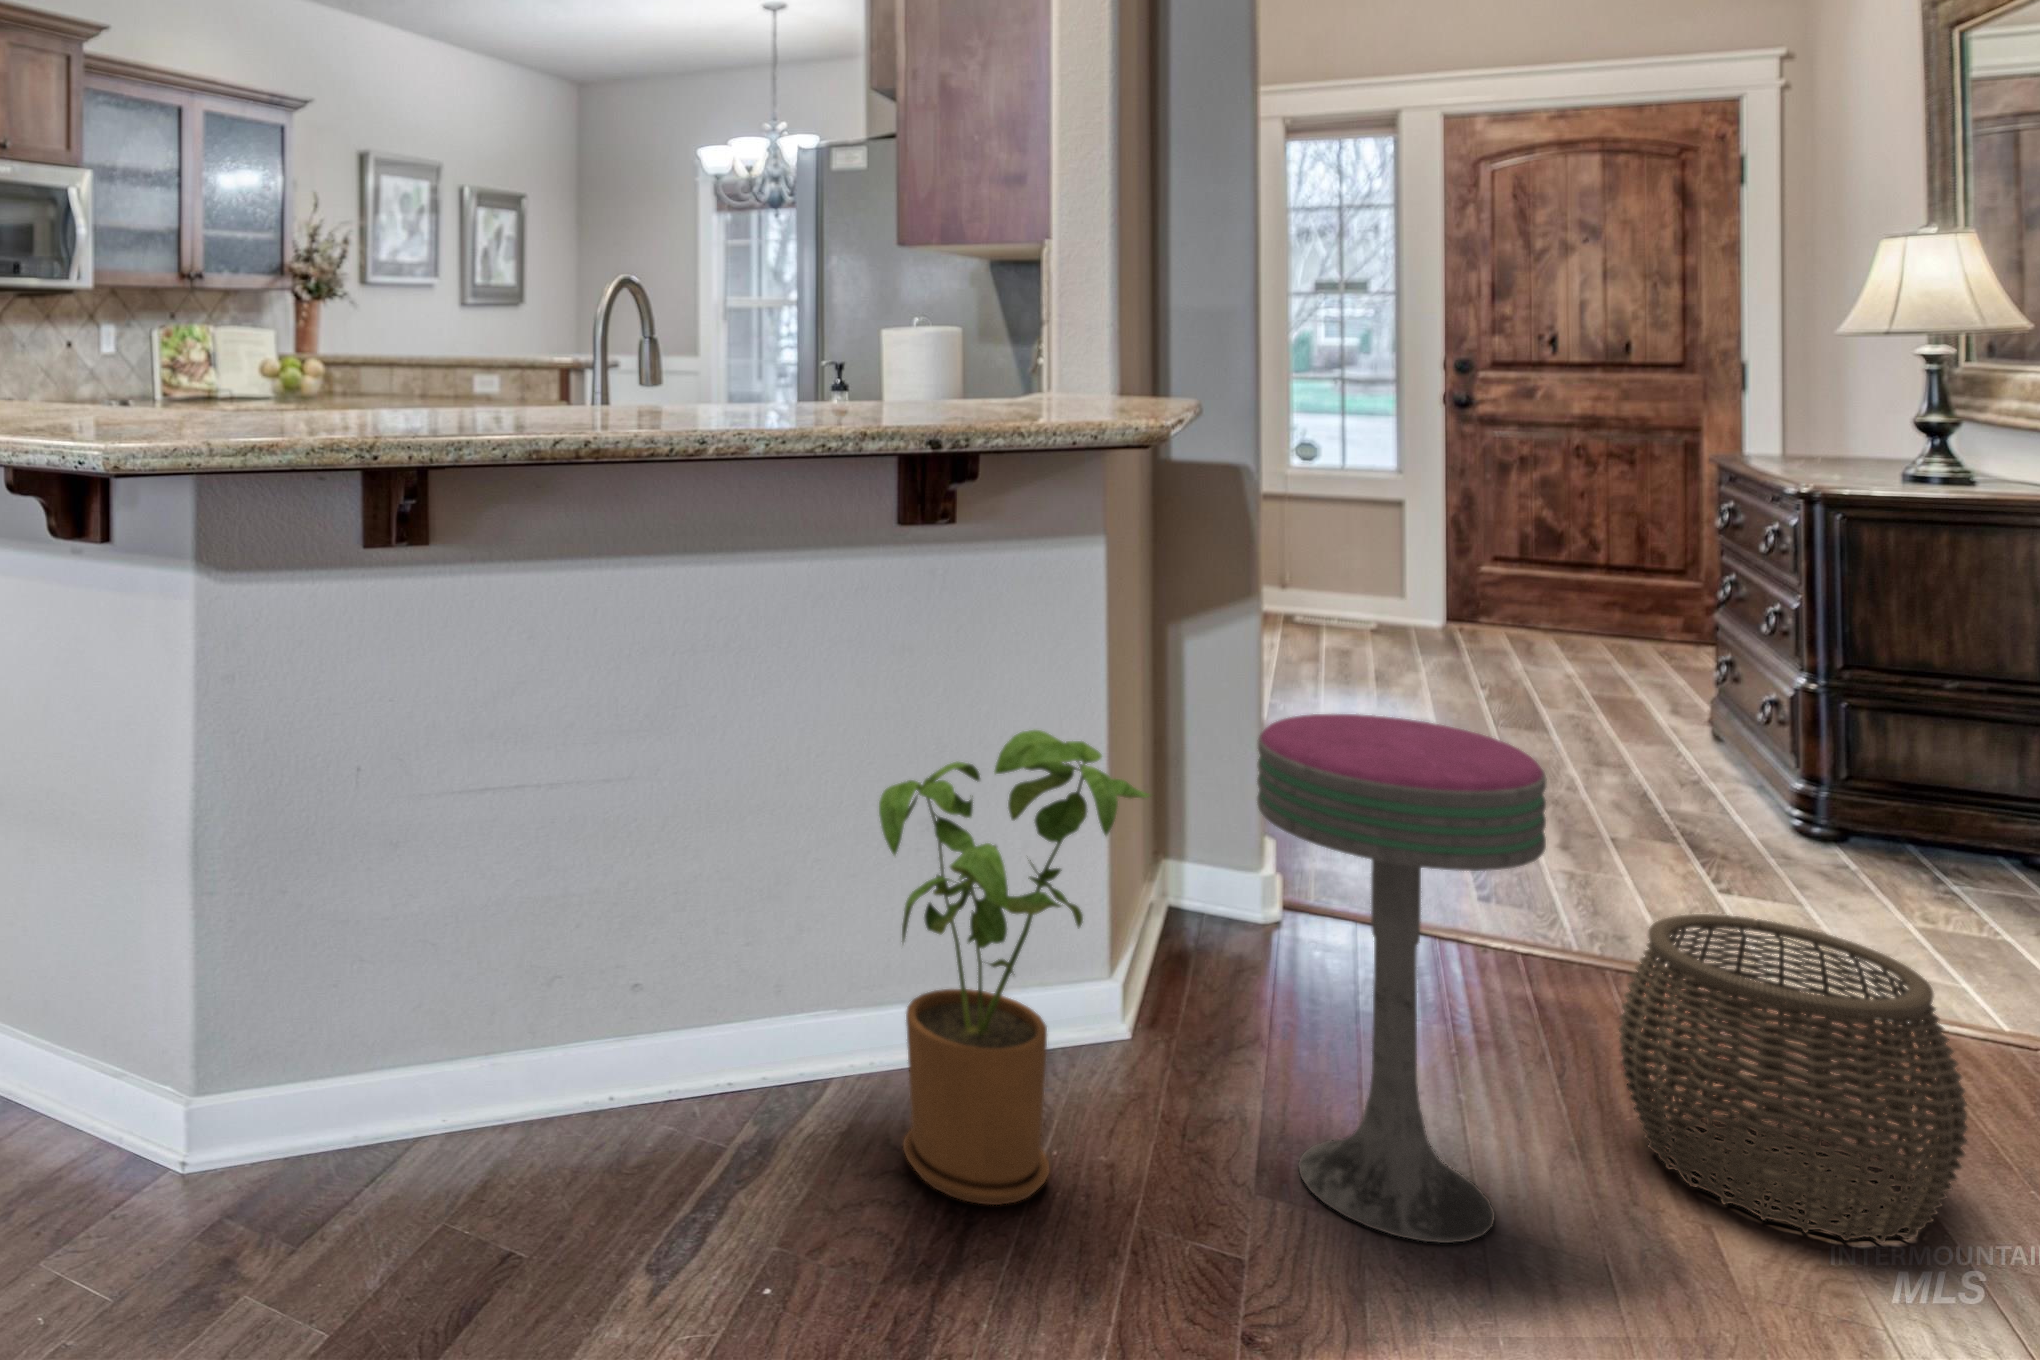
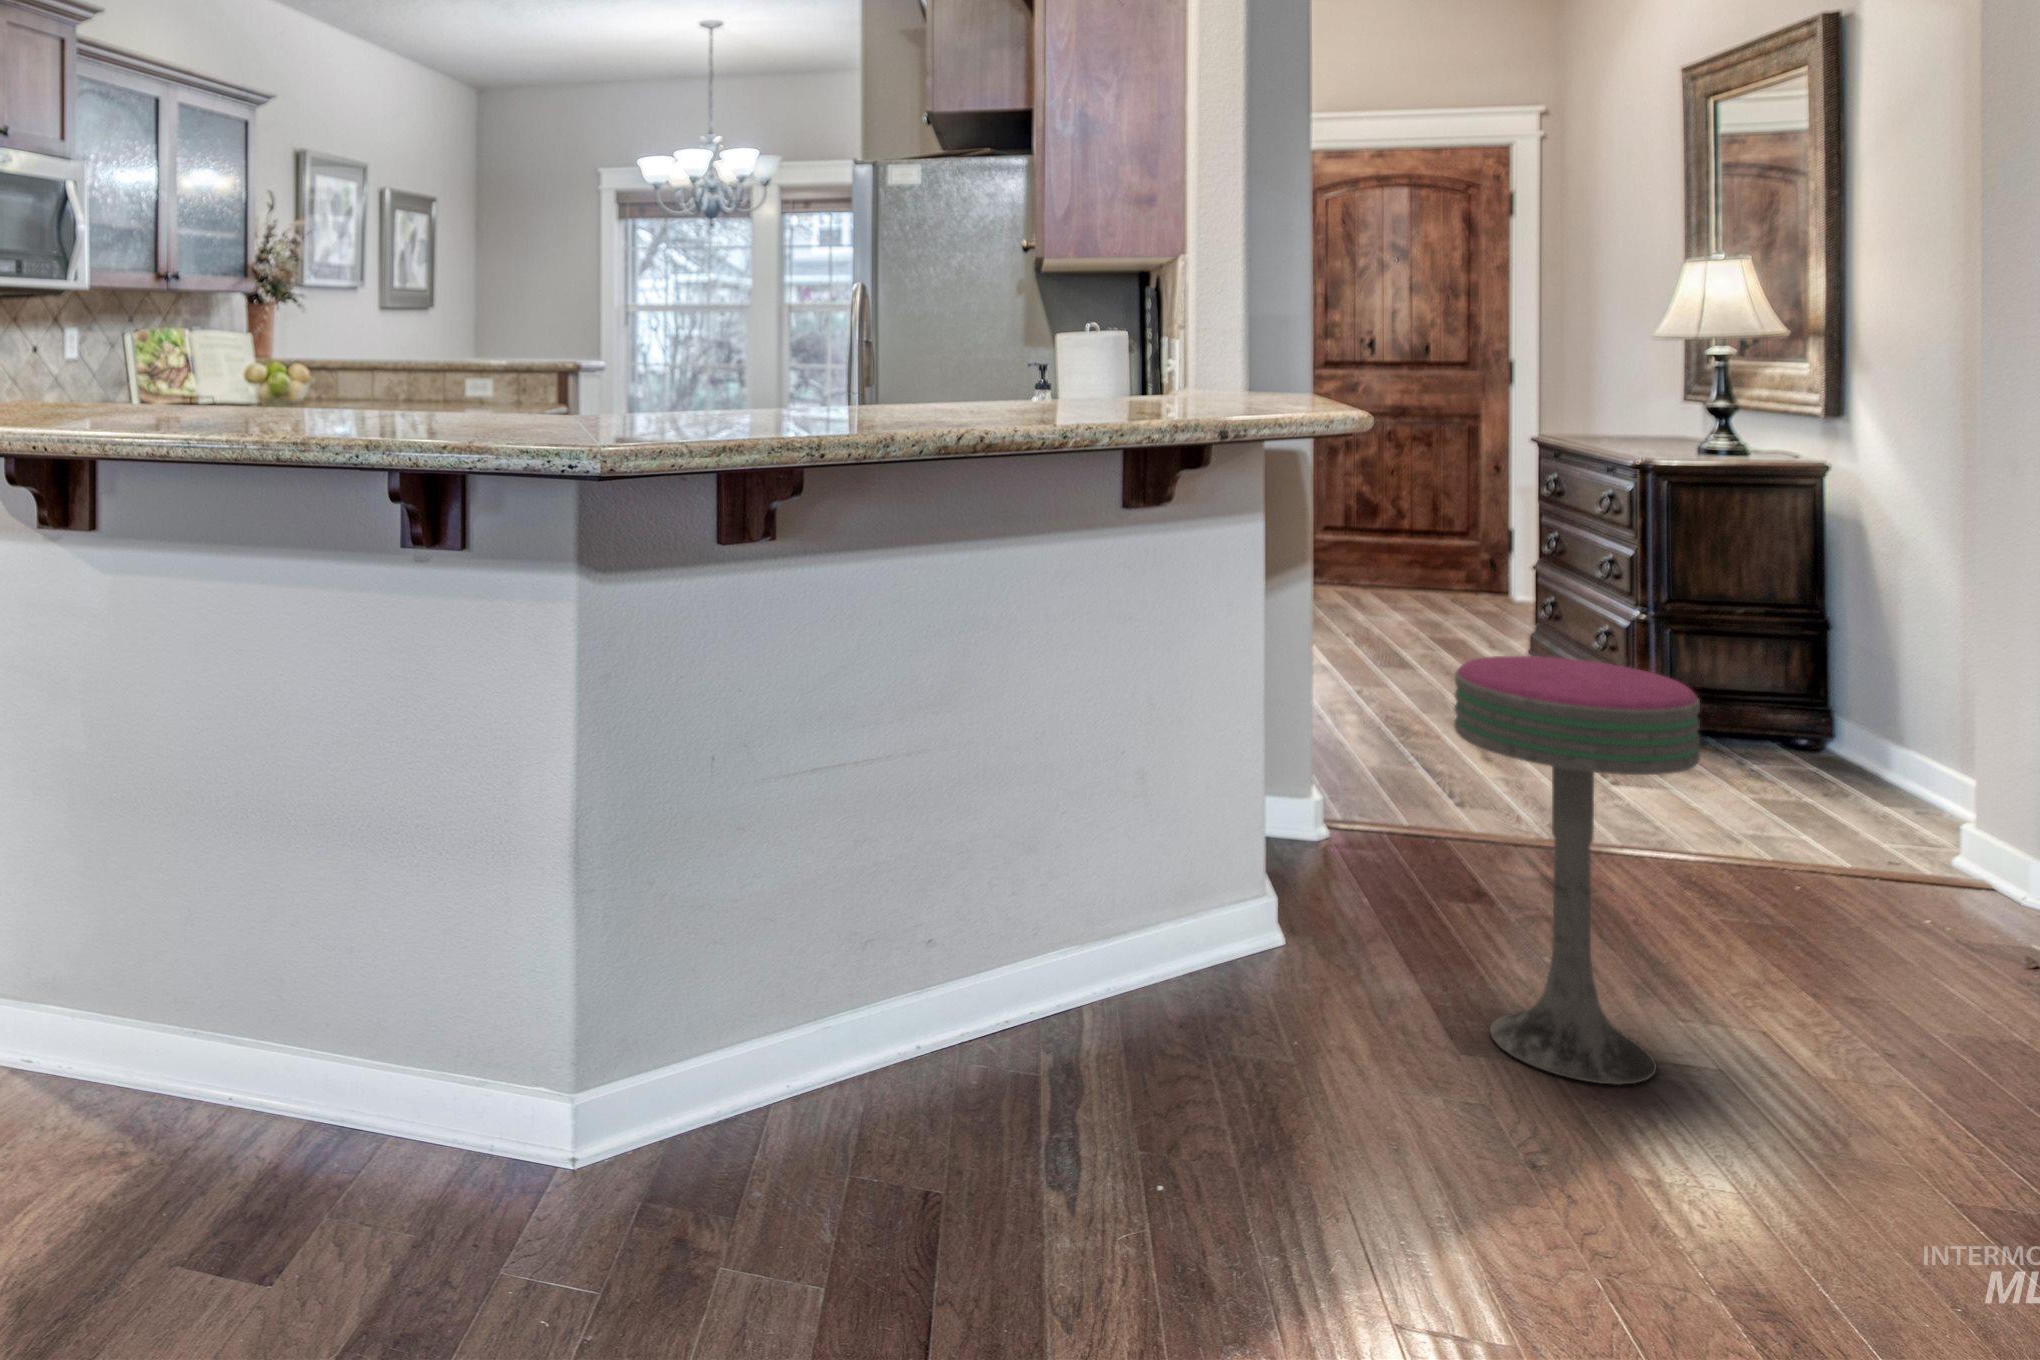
house plant: present [879,730,1150,1205] -> none [1156,682,1400,1102]
woven basket: present [1618,914,1968,1243] -> none [1688,801,1959,1044]

